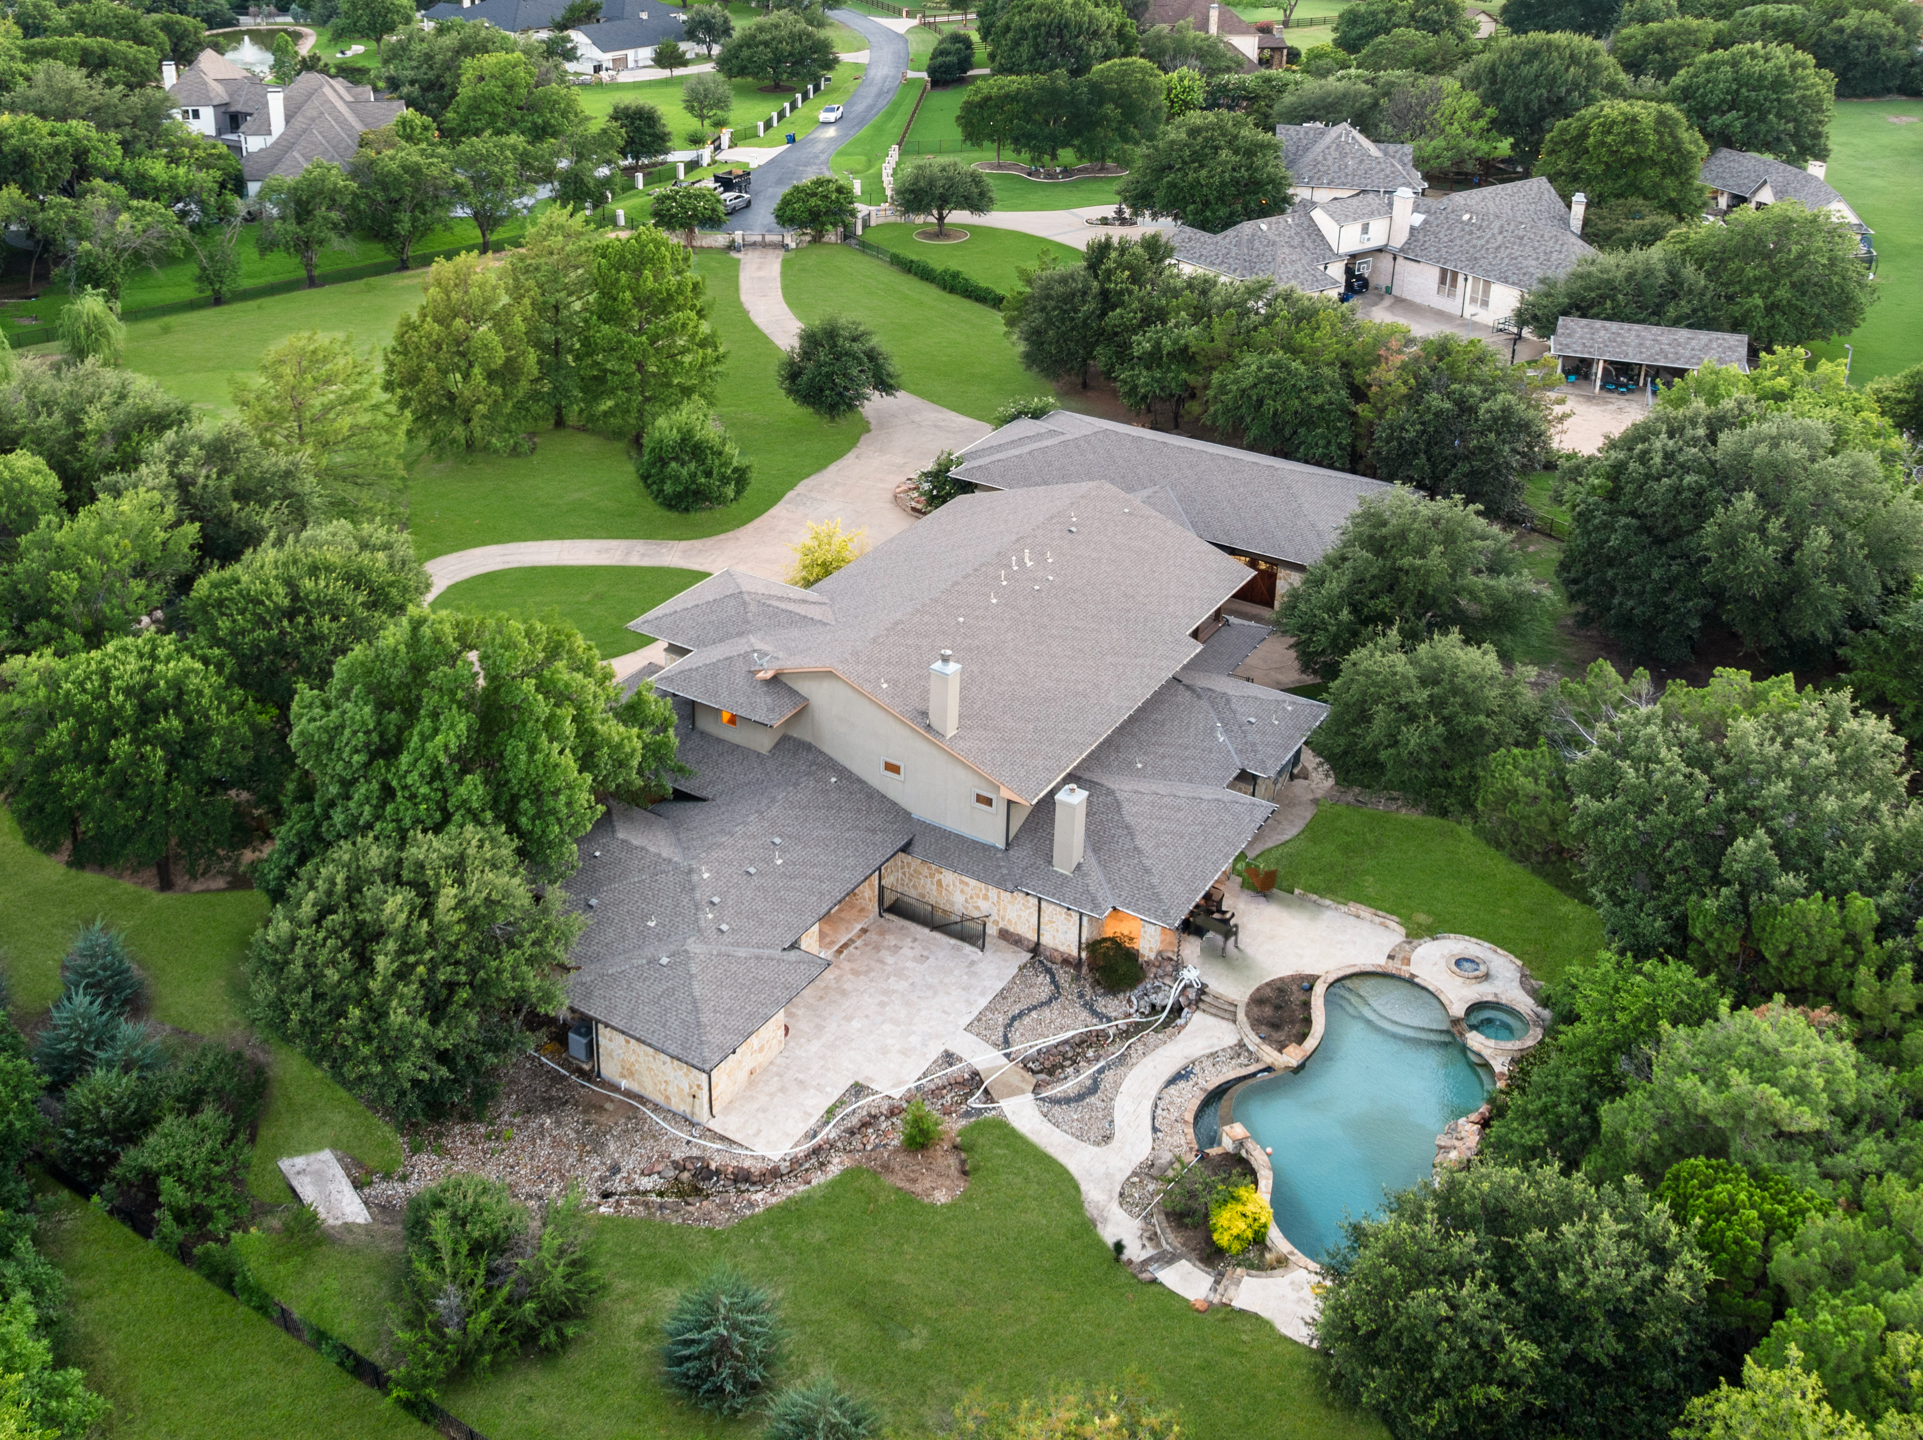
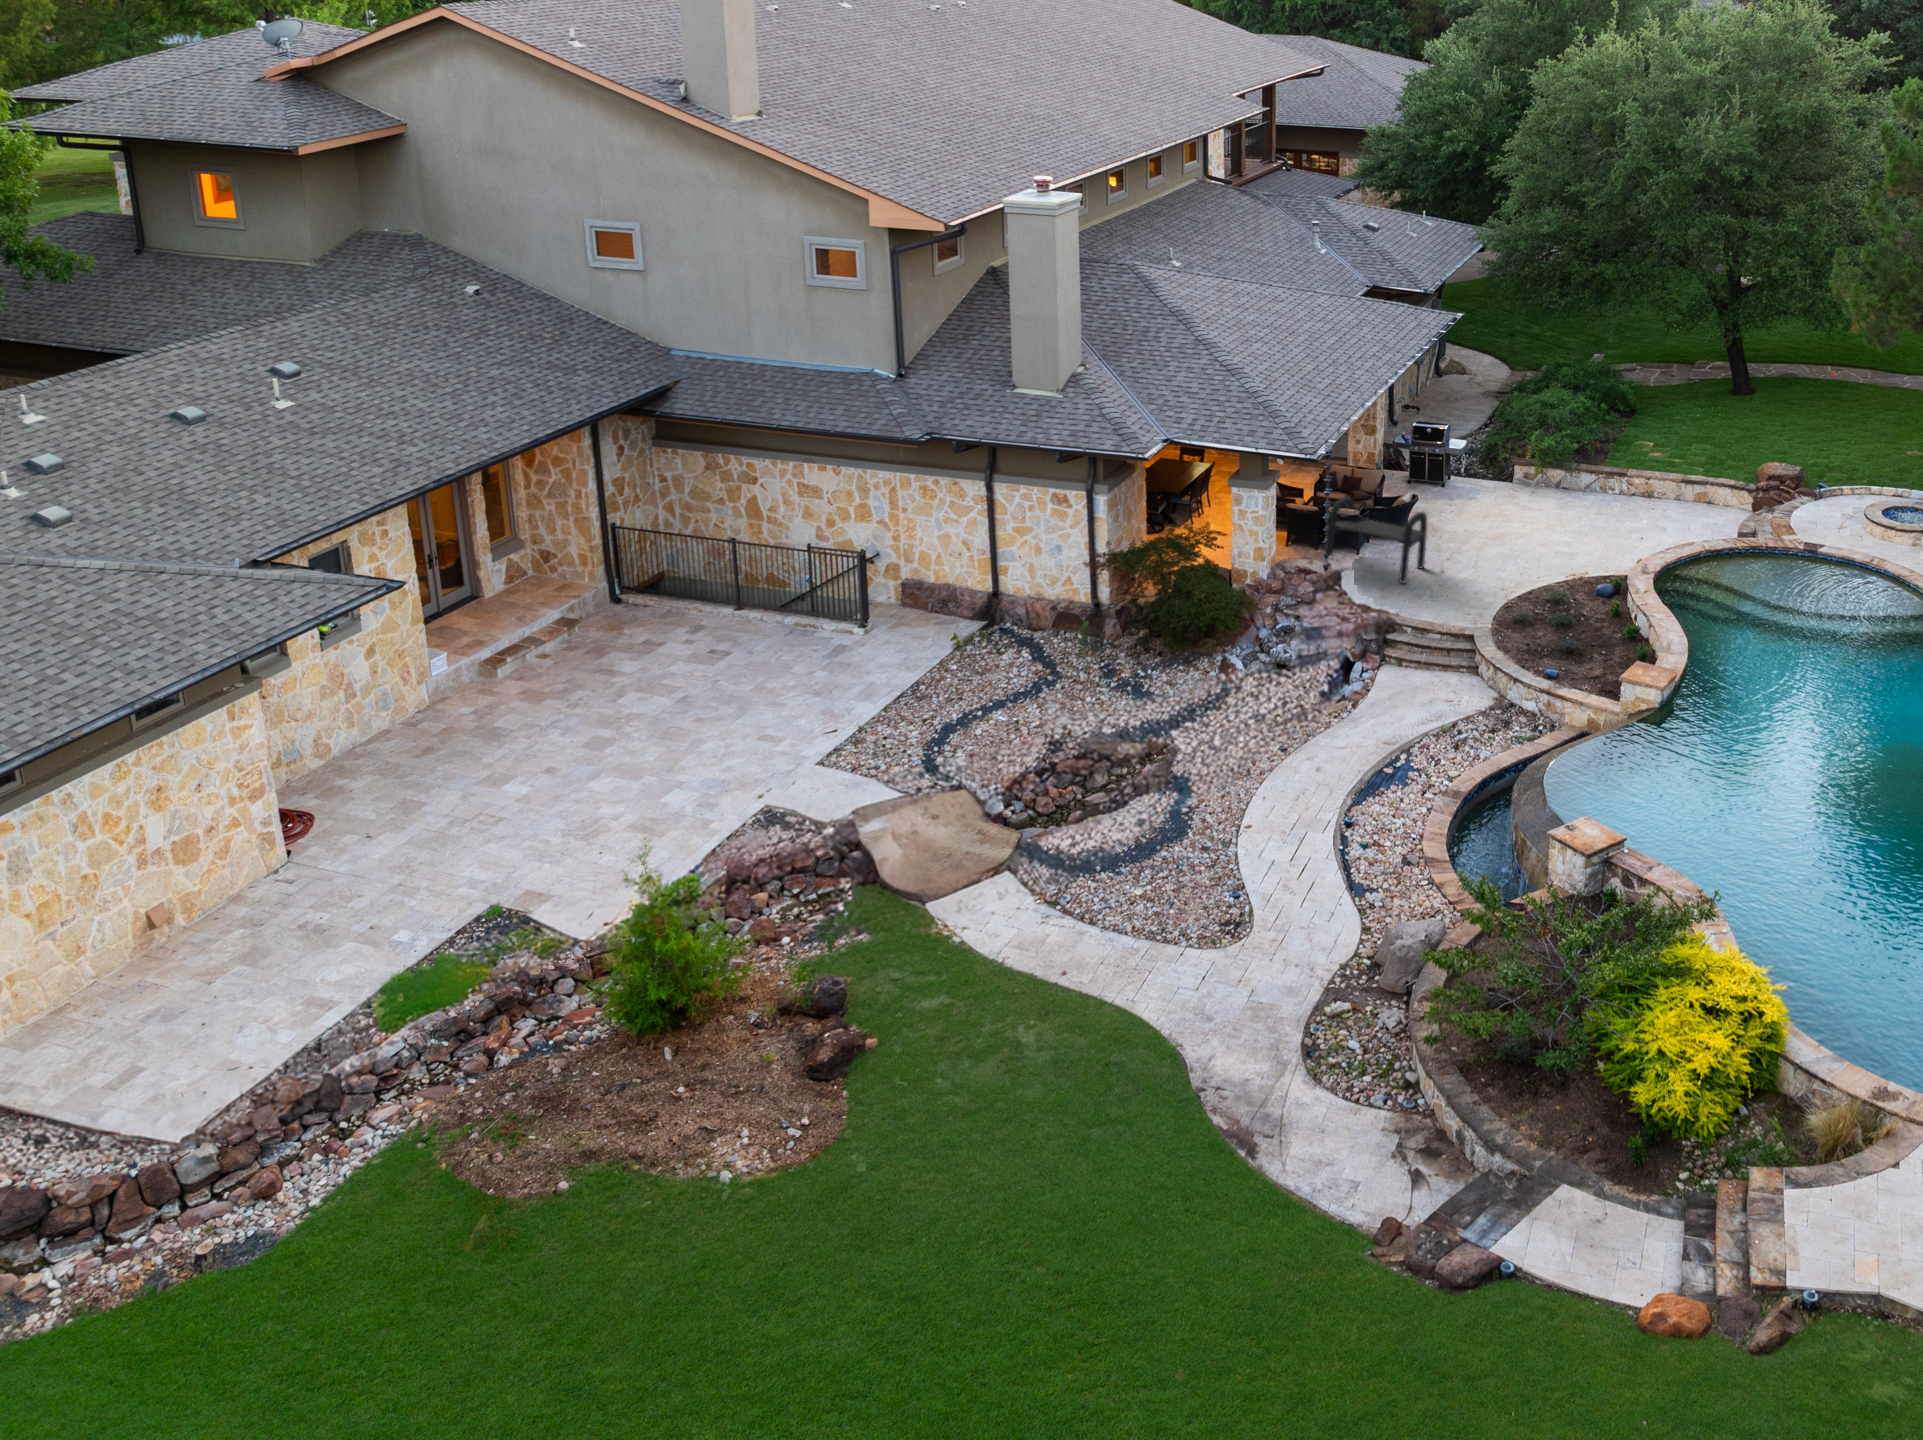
lounge chair: present [1244,867,1279,895] -> none [1396,432,1476,510]
decorative plant: present [1112,1238,1126,1262] -> none [1328,1155,1388,1248]

